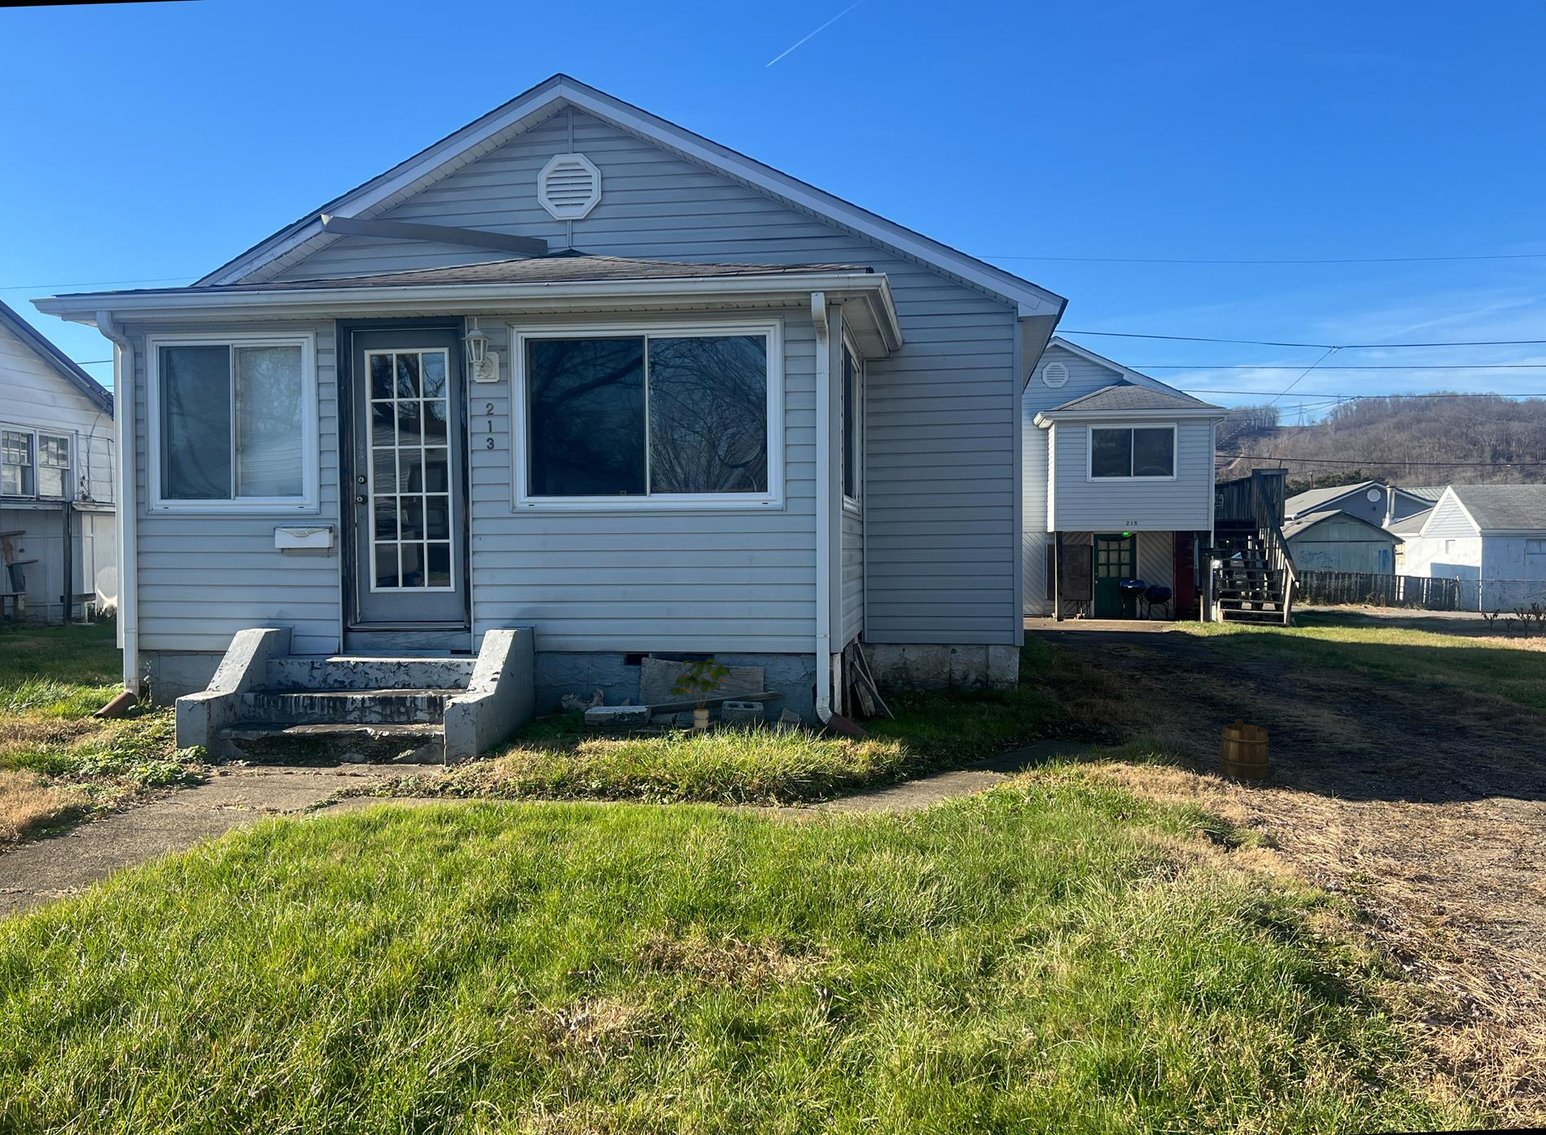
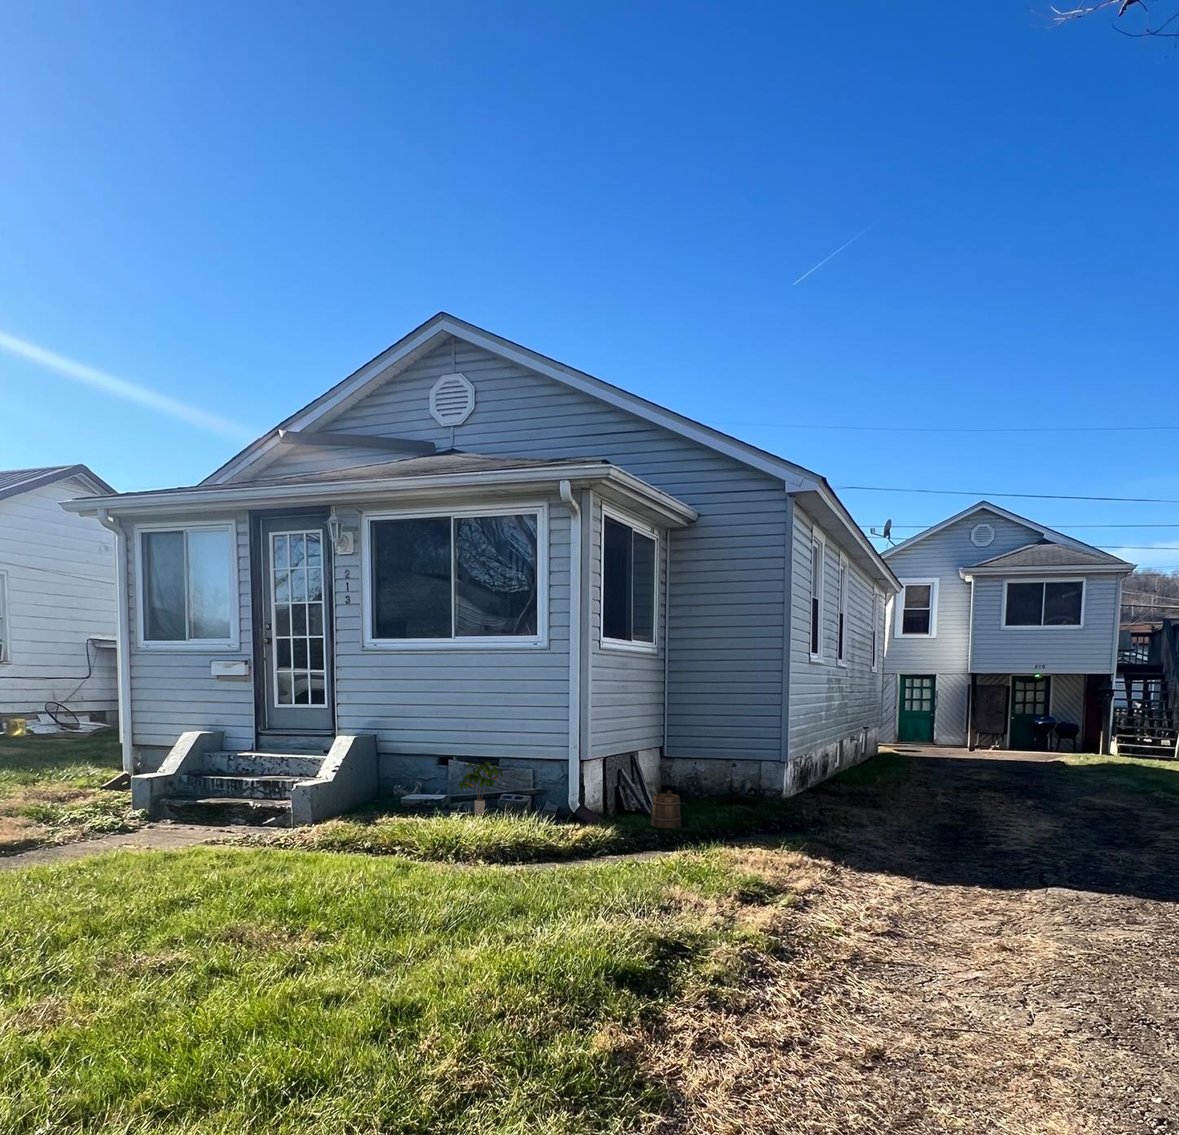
bucket: present [1218,719,1270,778] -> present [651,790,681,828]

